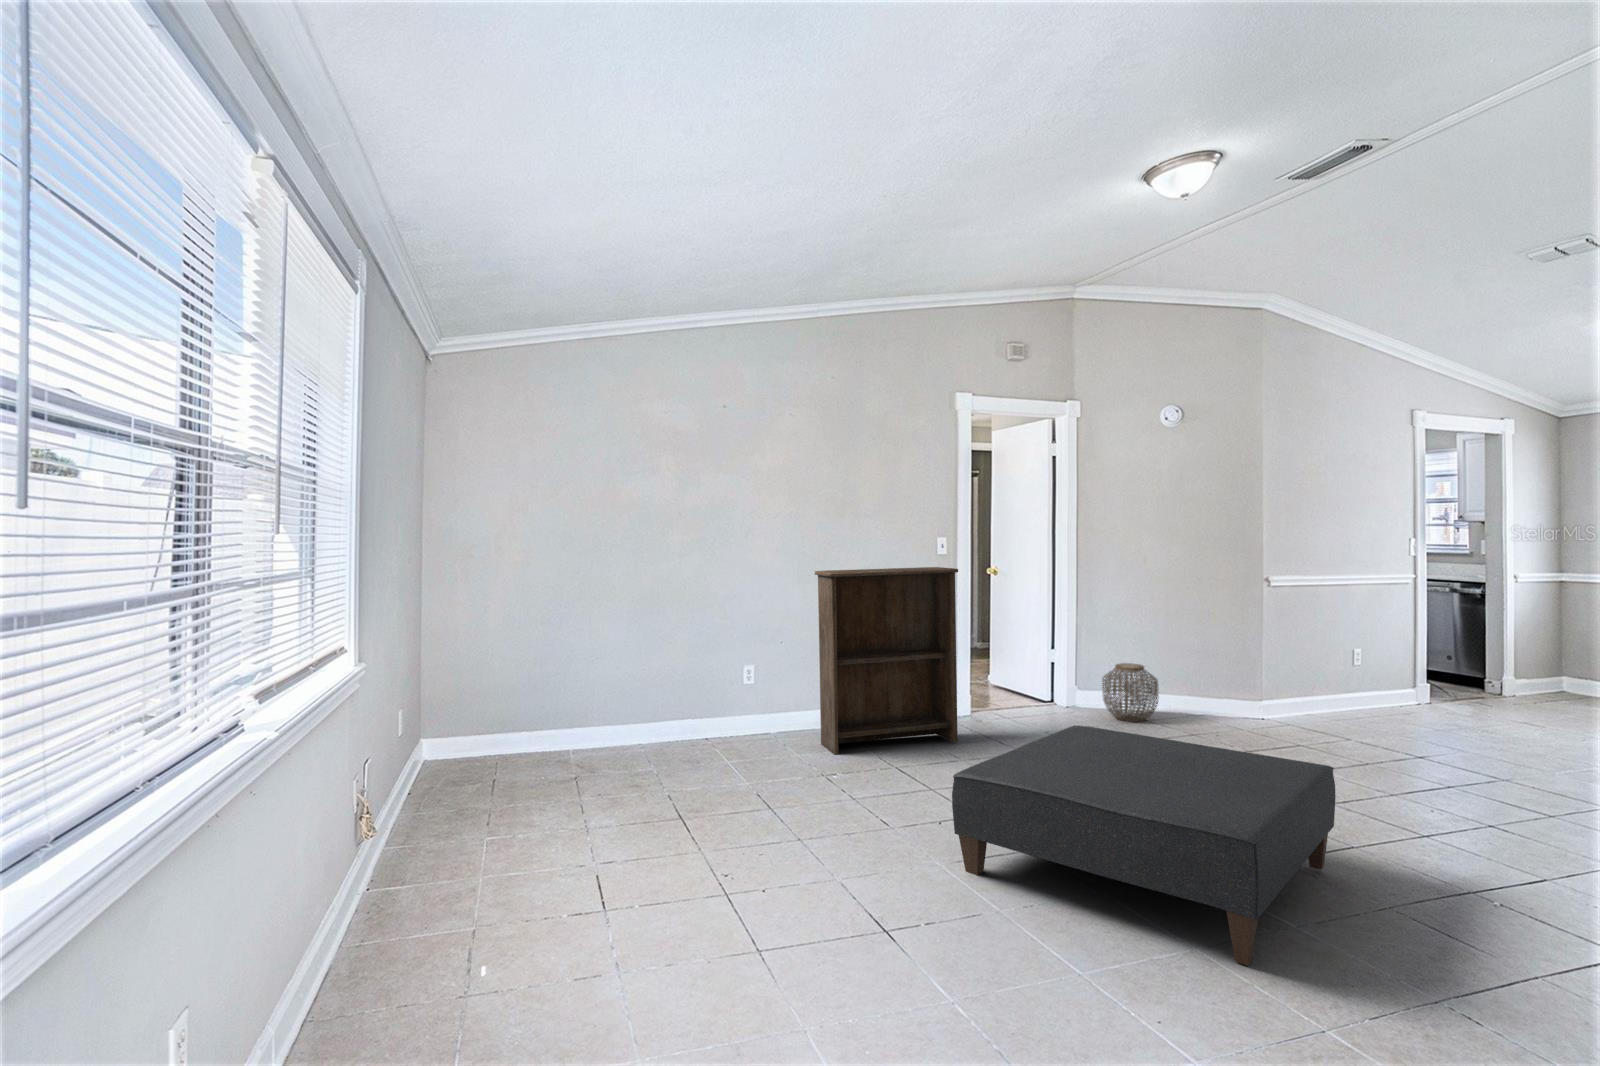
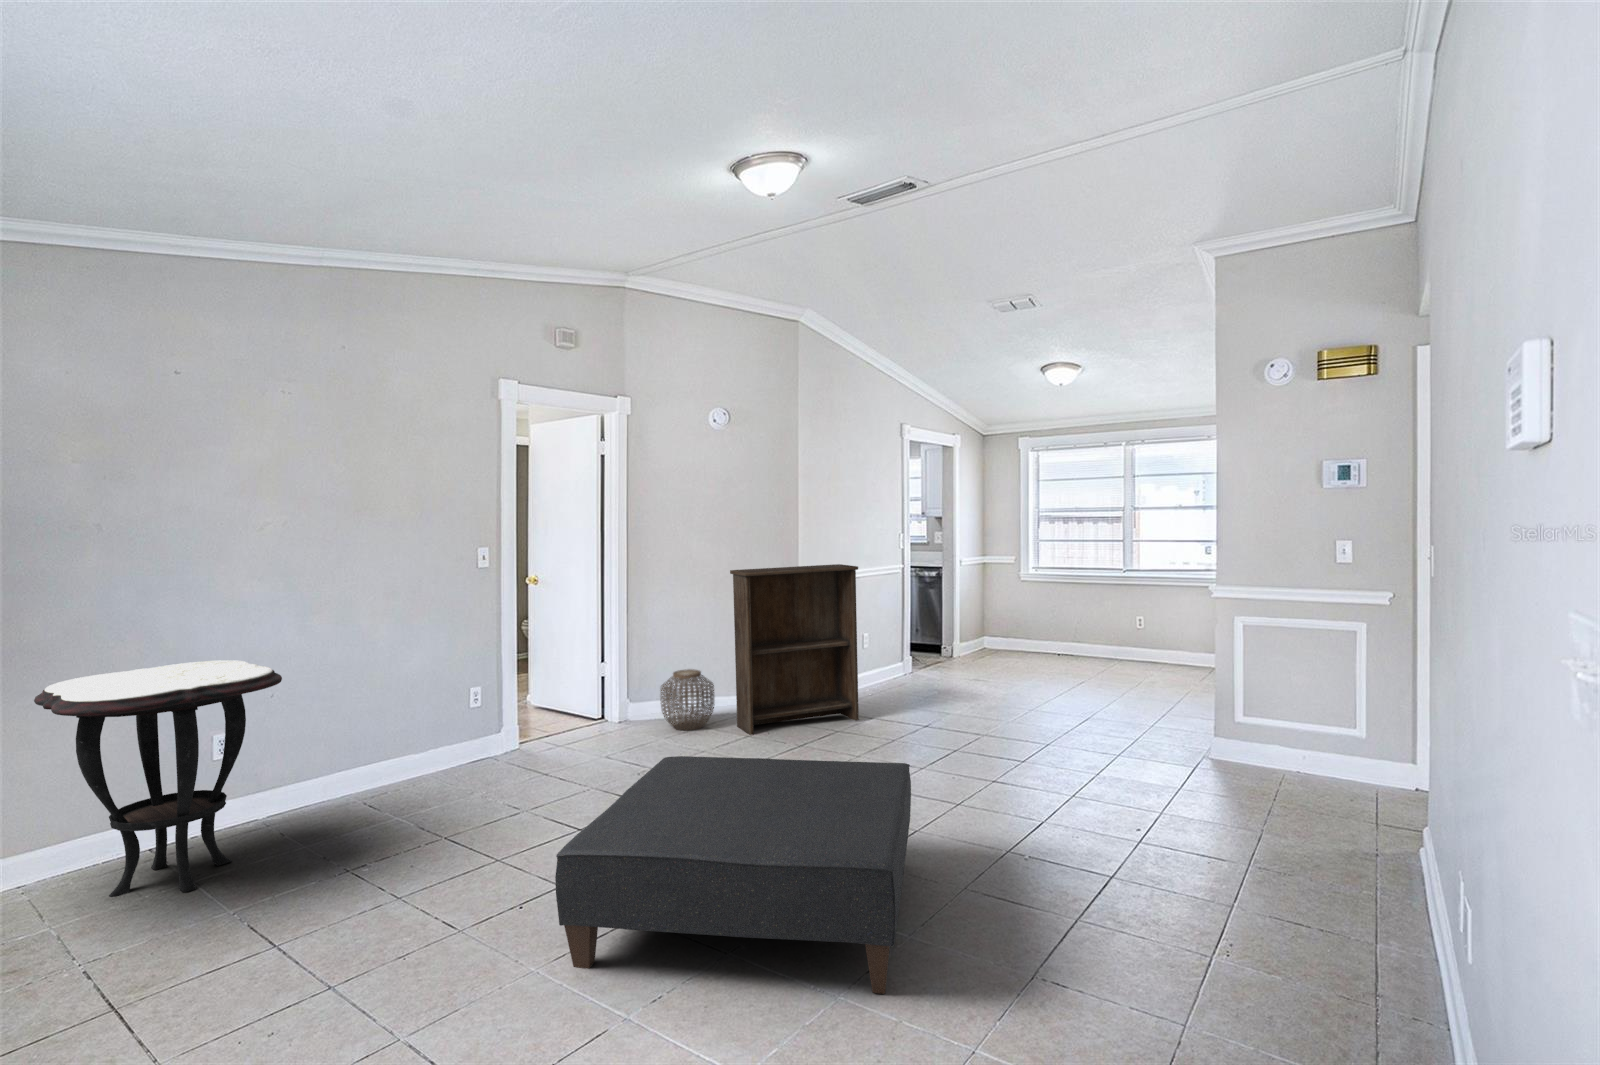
bookshelf: present [815,567,958,754] -> present [730,564,859,735]
side table: none [652,612,787,766] -> present [34,660,282,897]

